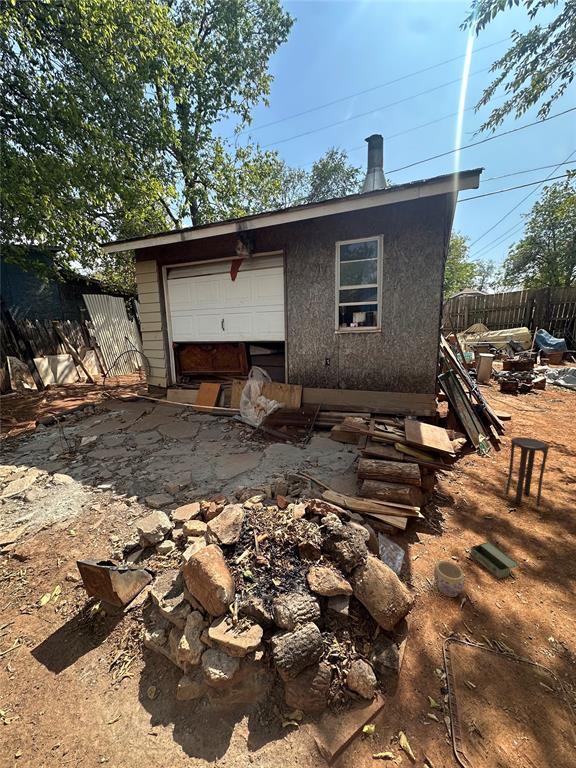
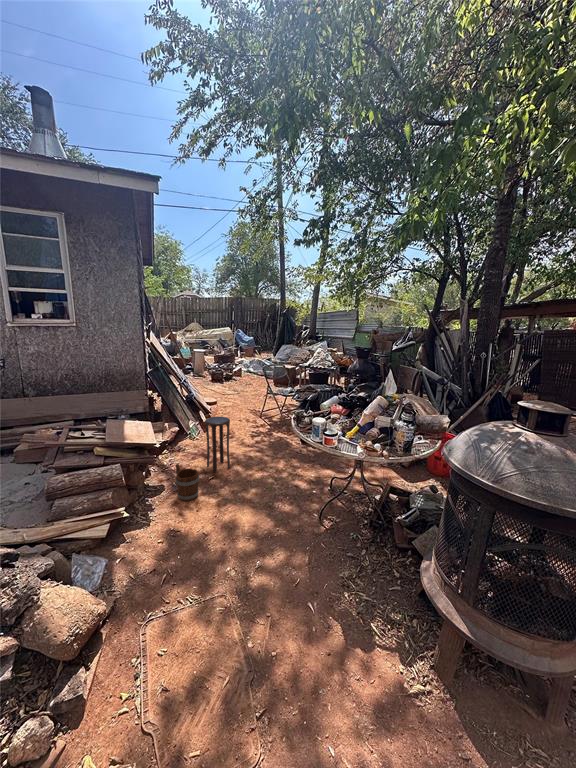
bucket: none [472,481,503,527] -> present [175,464,199,501]
toolbox: present [470,542,519,579] -> none [172,514,208,542]
planter: present [434,561,465,597] -> none [131,548,161,583]

